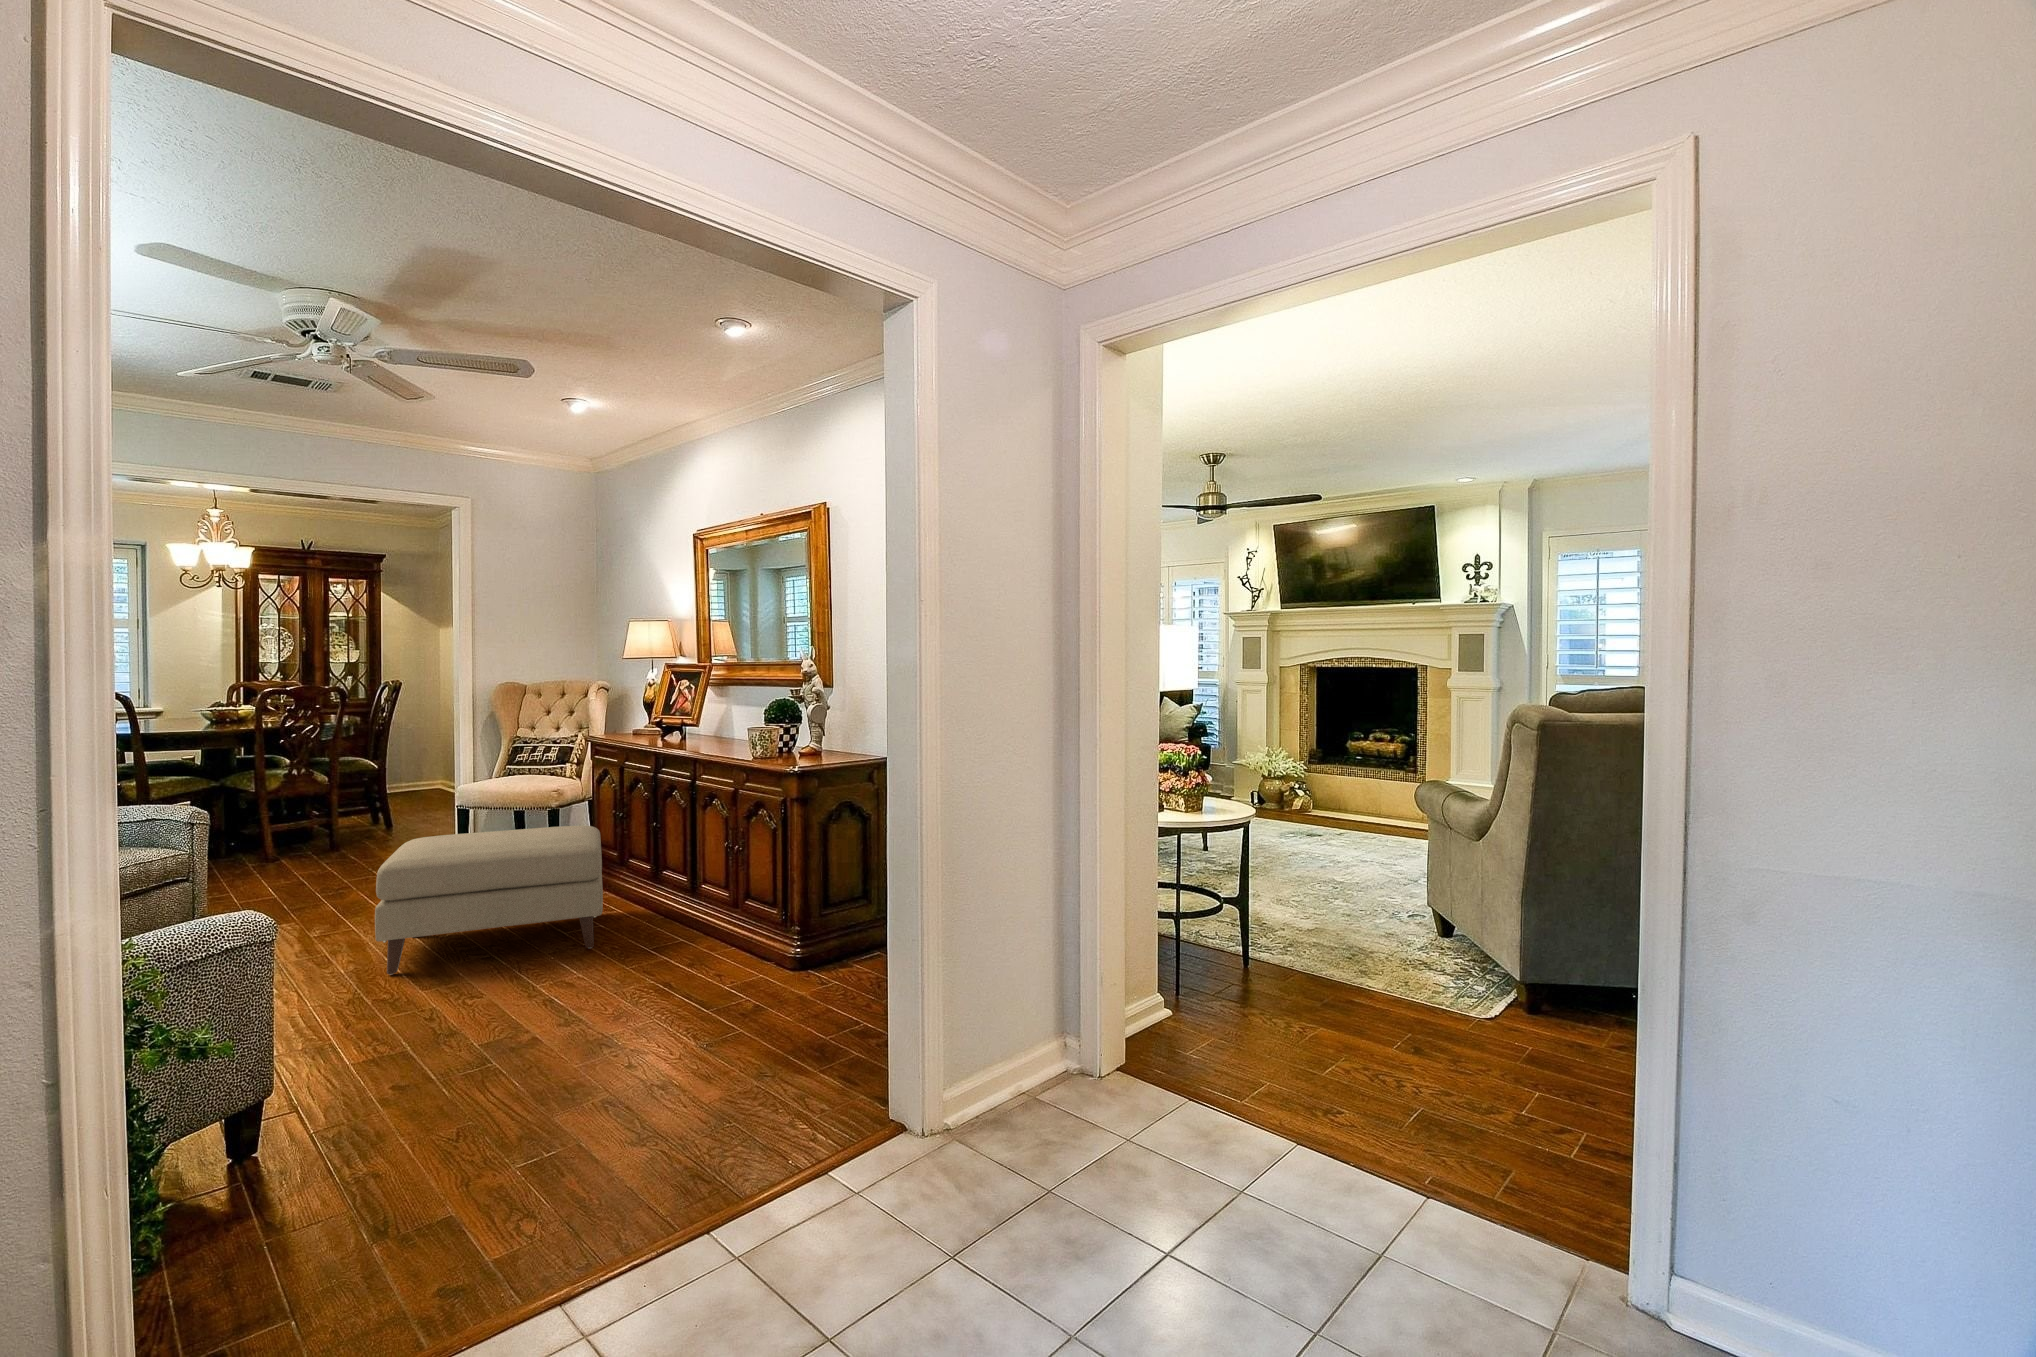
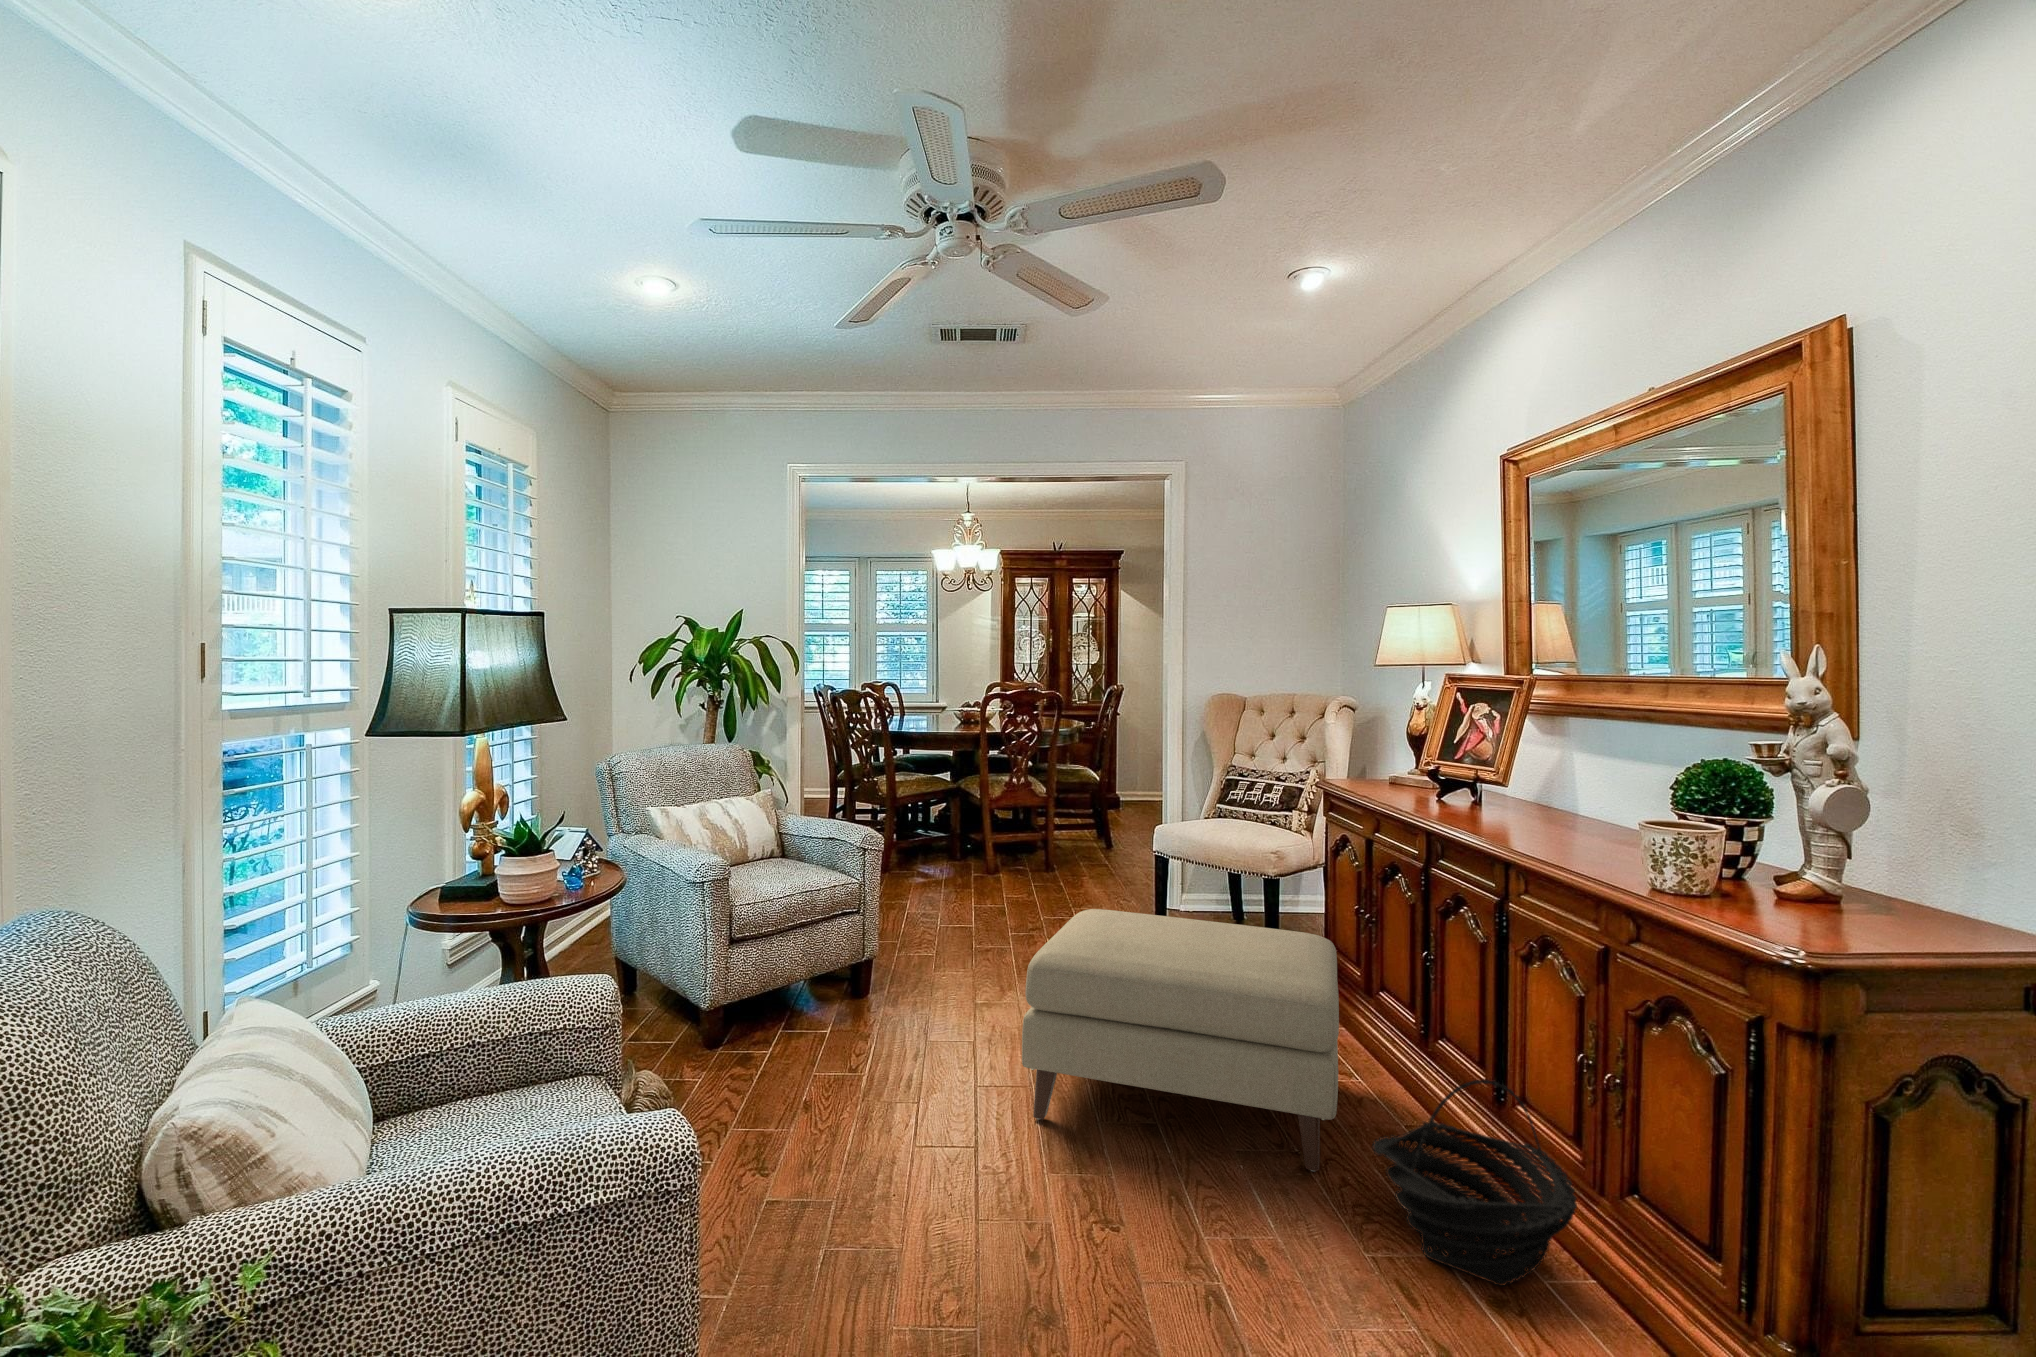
basket: none [622,867,723,960] -> present [1373,1080,1577,1286]

